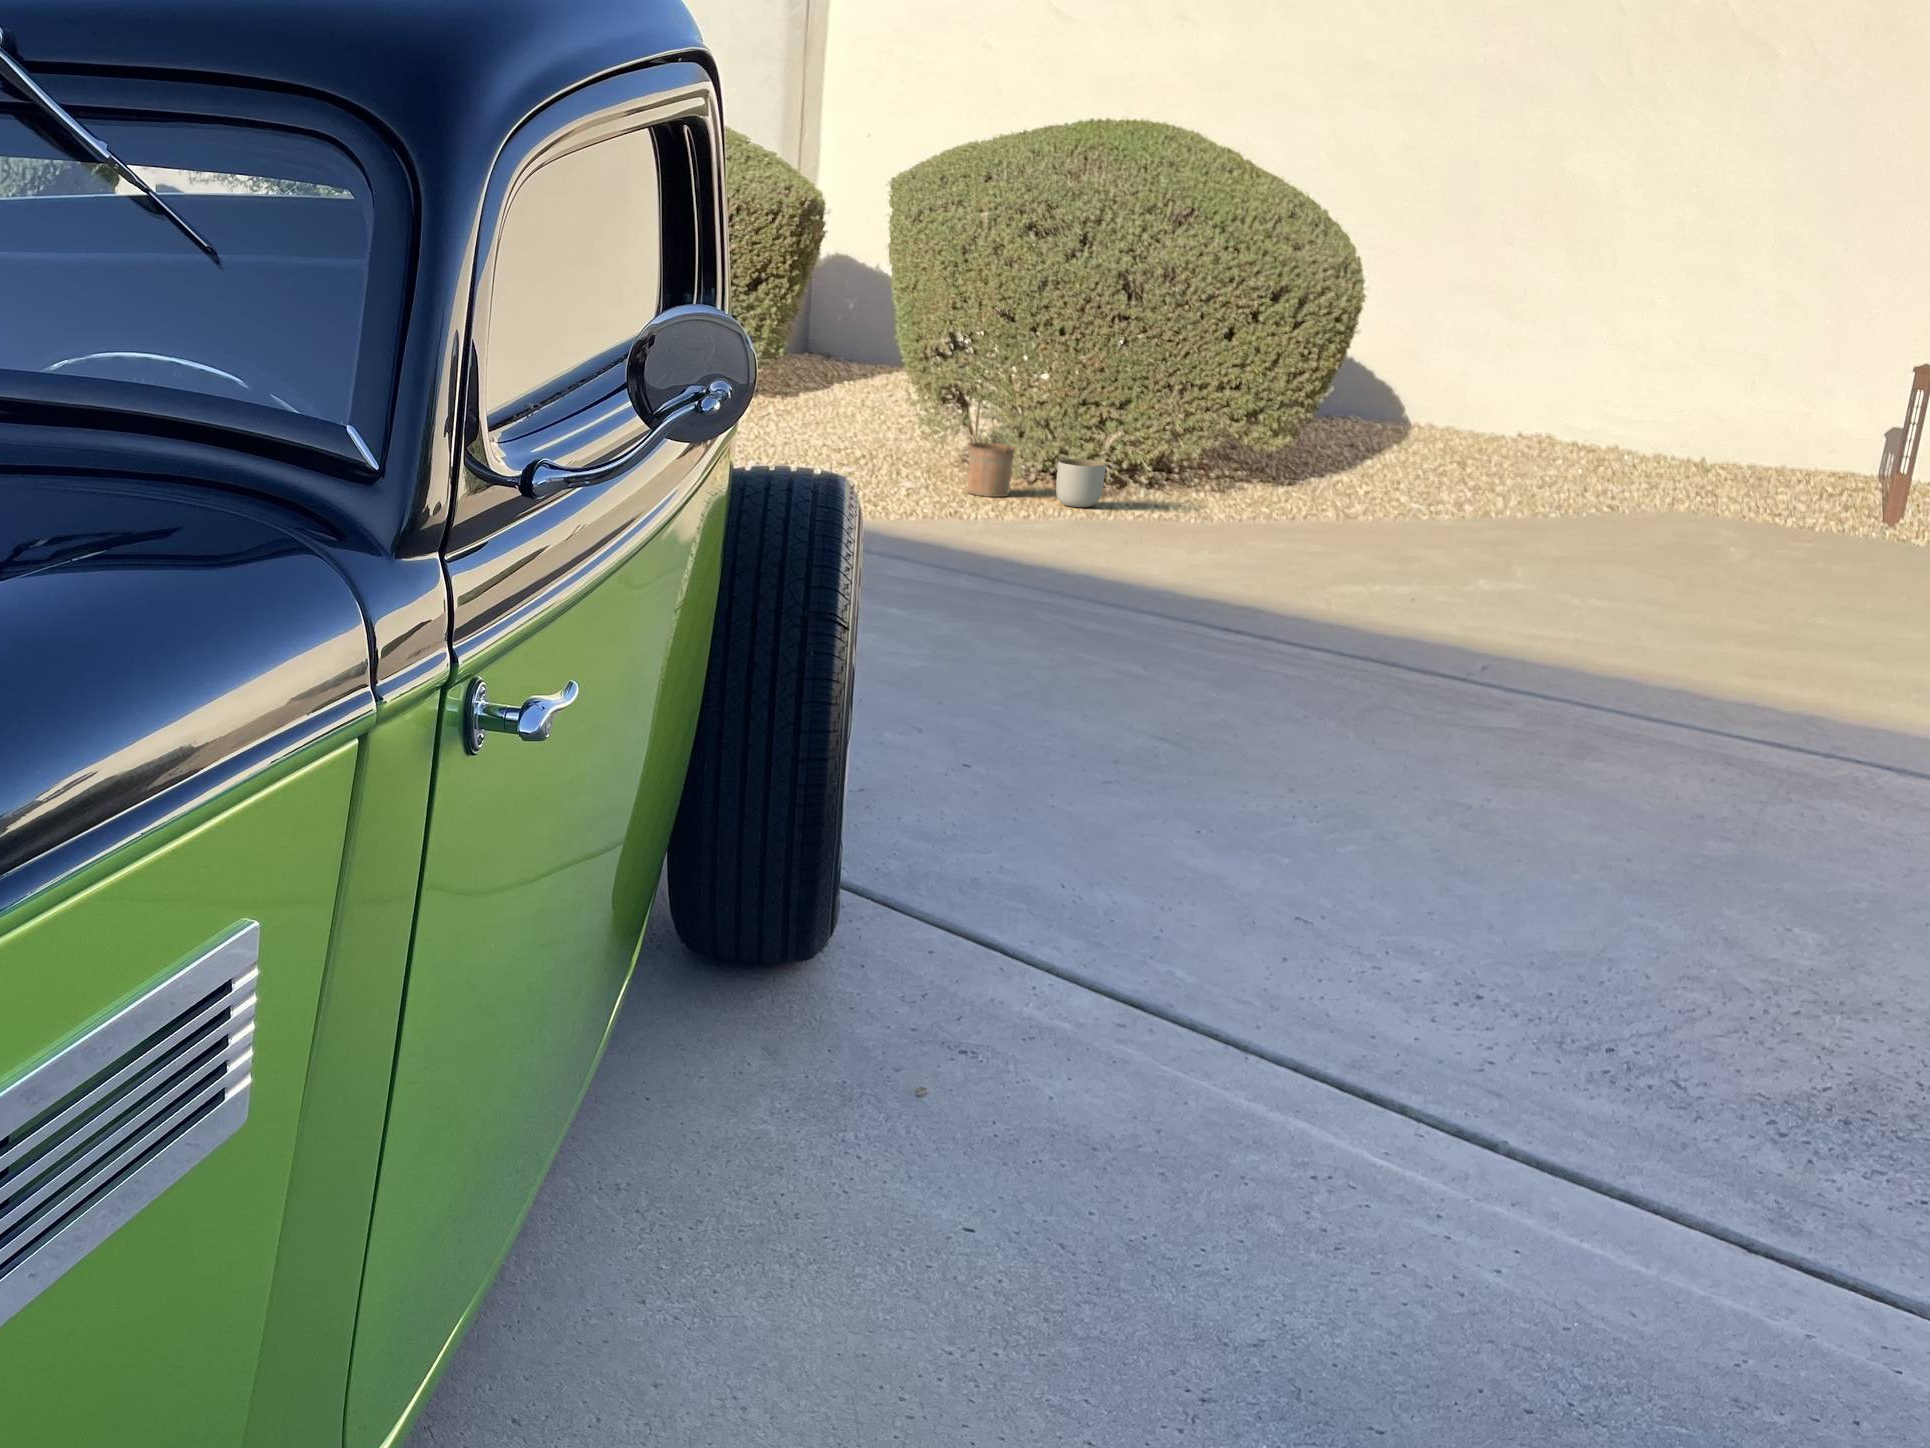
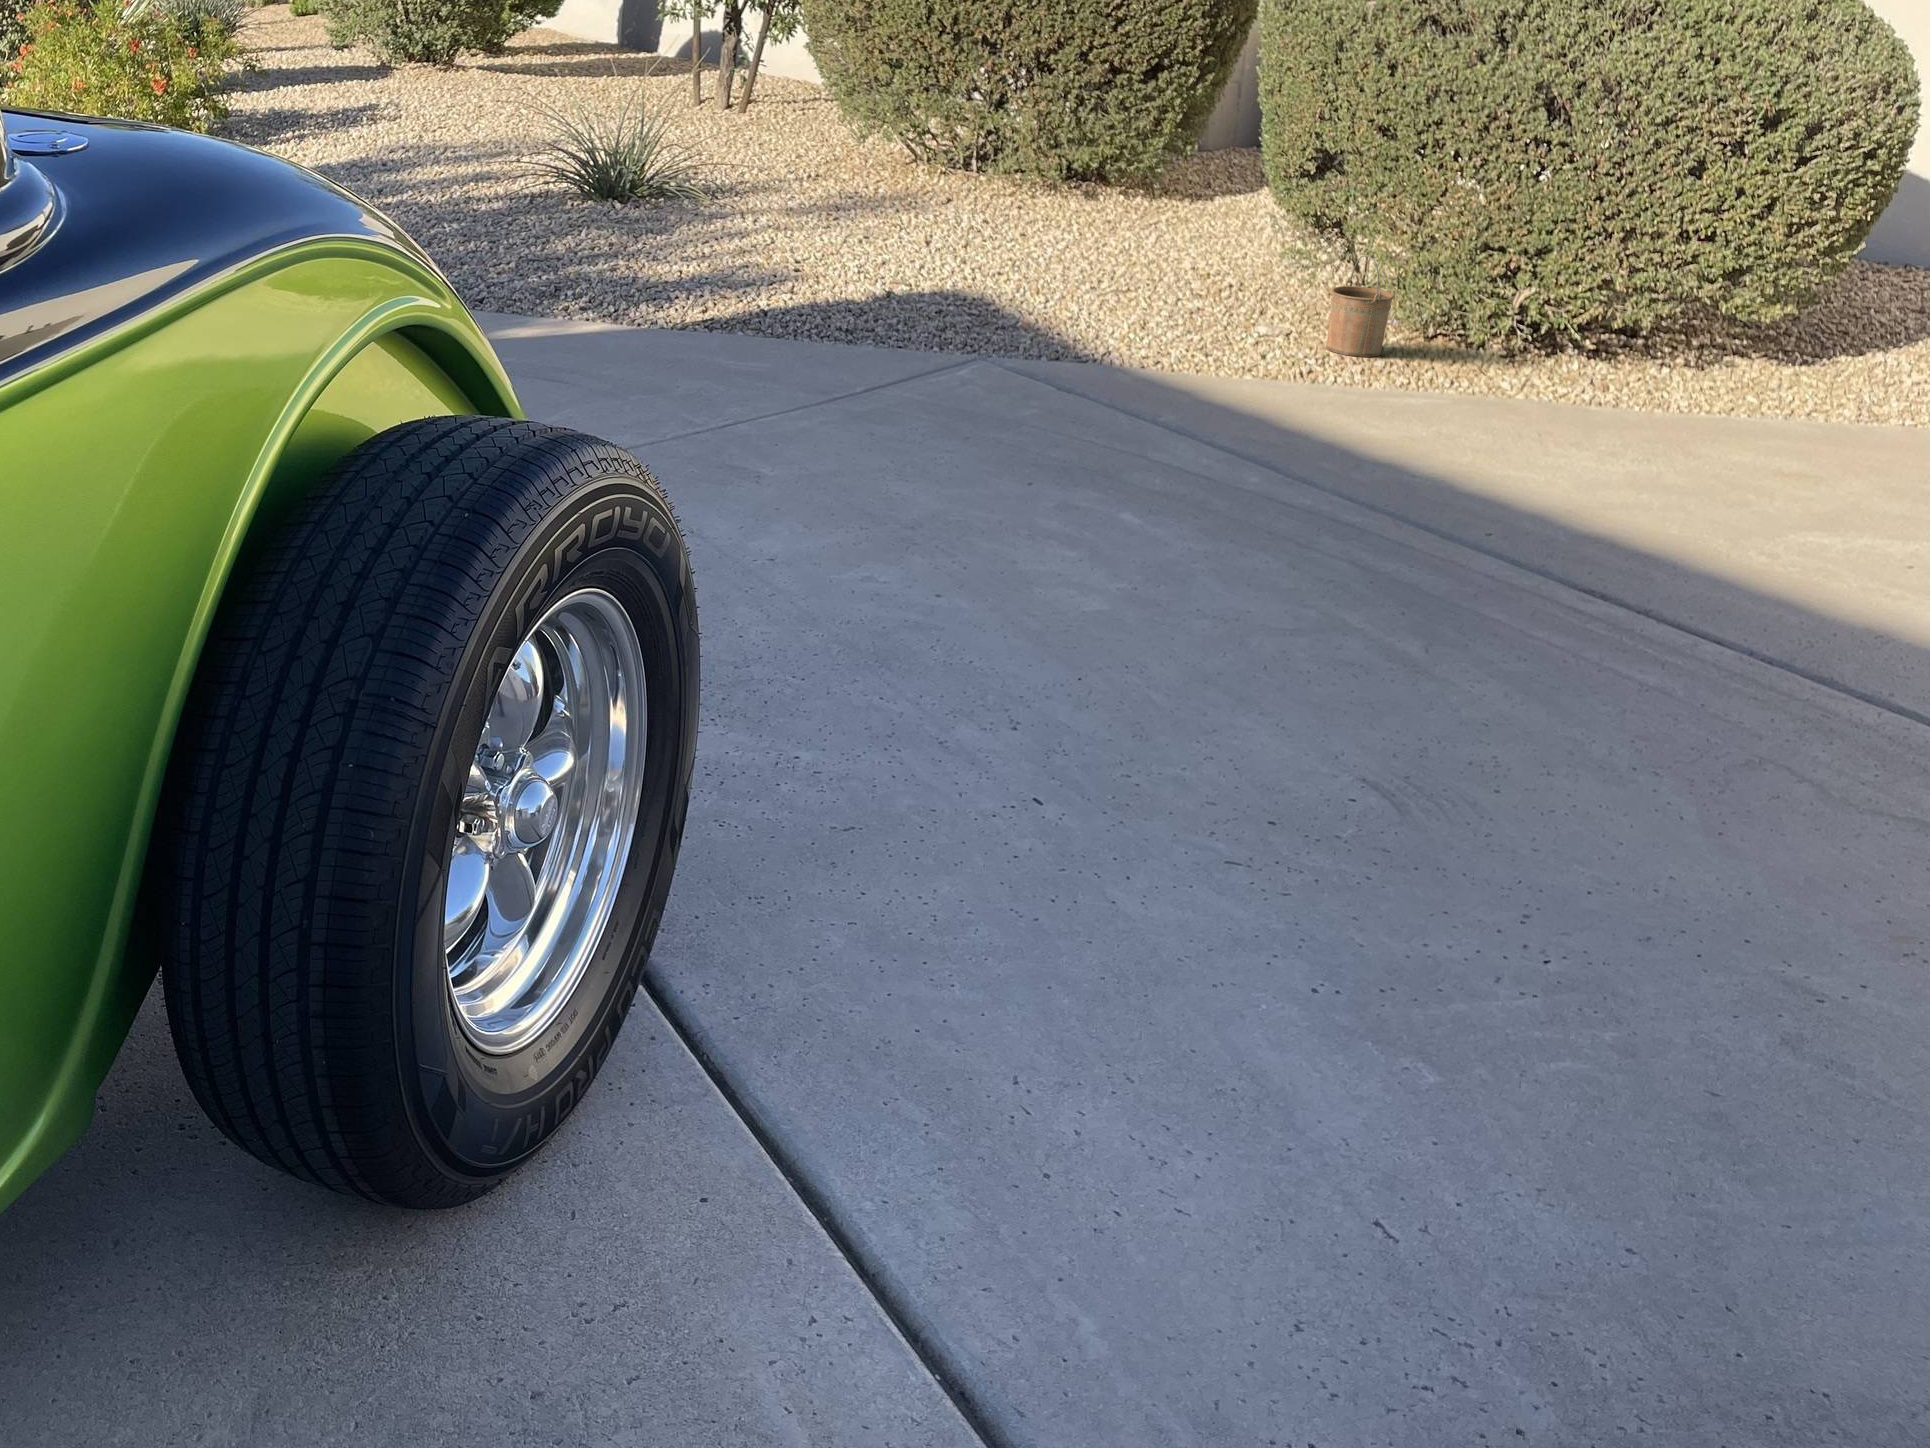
planter: present [1056,459,1106,508] -> none [1437,316,1507,381]

